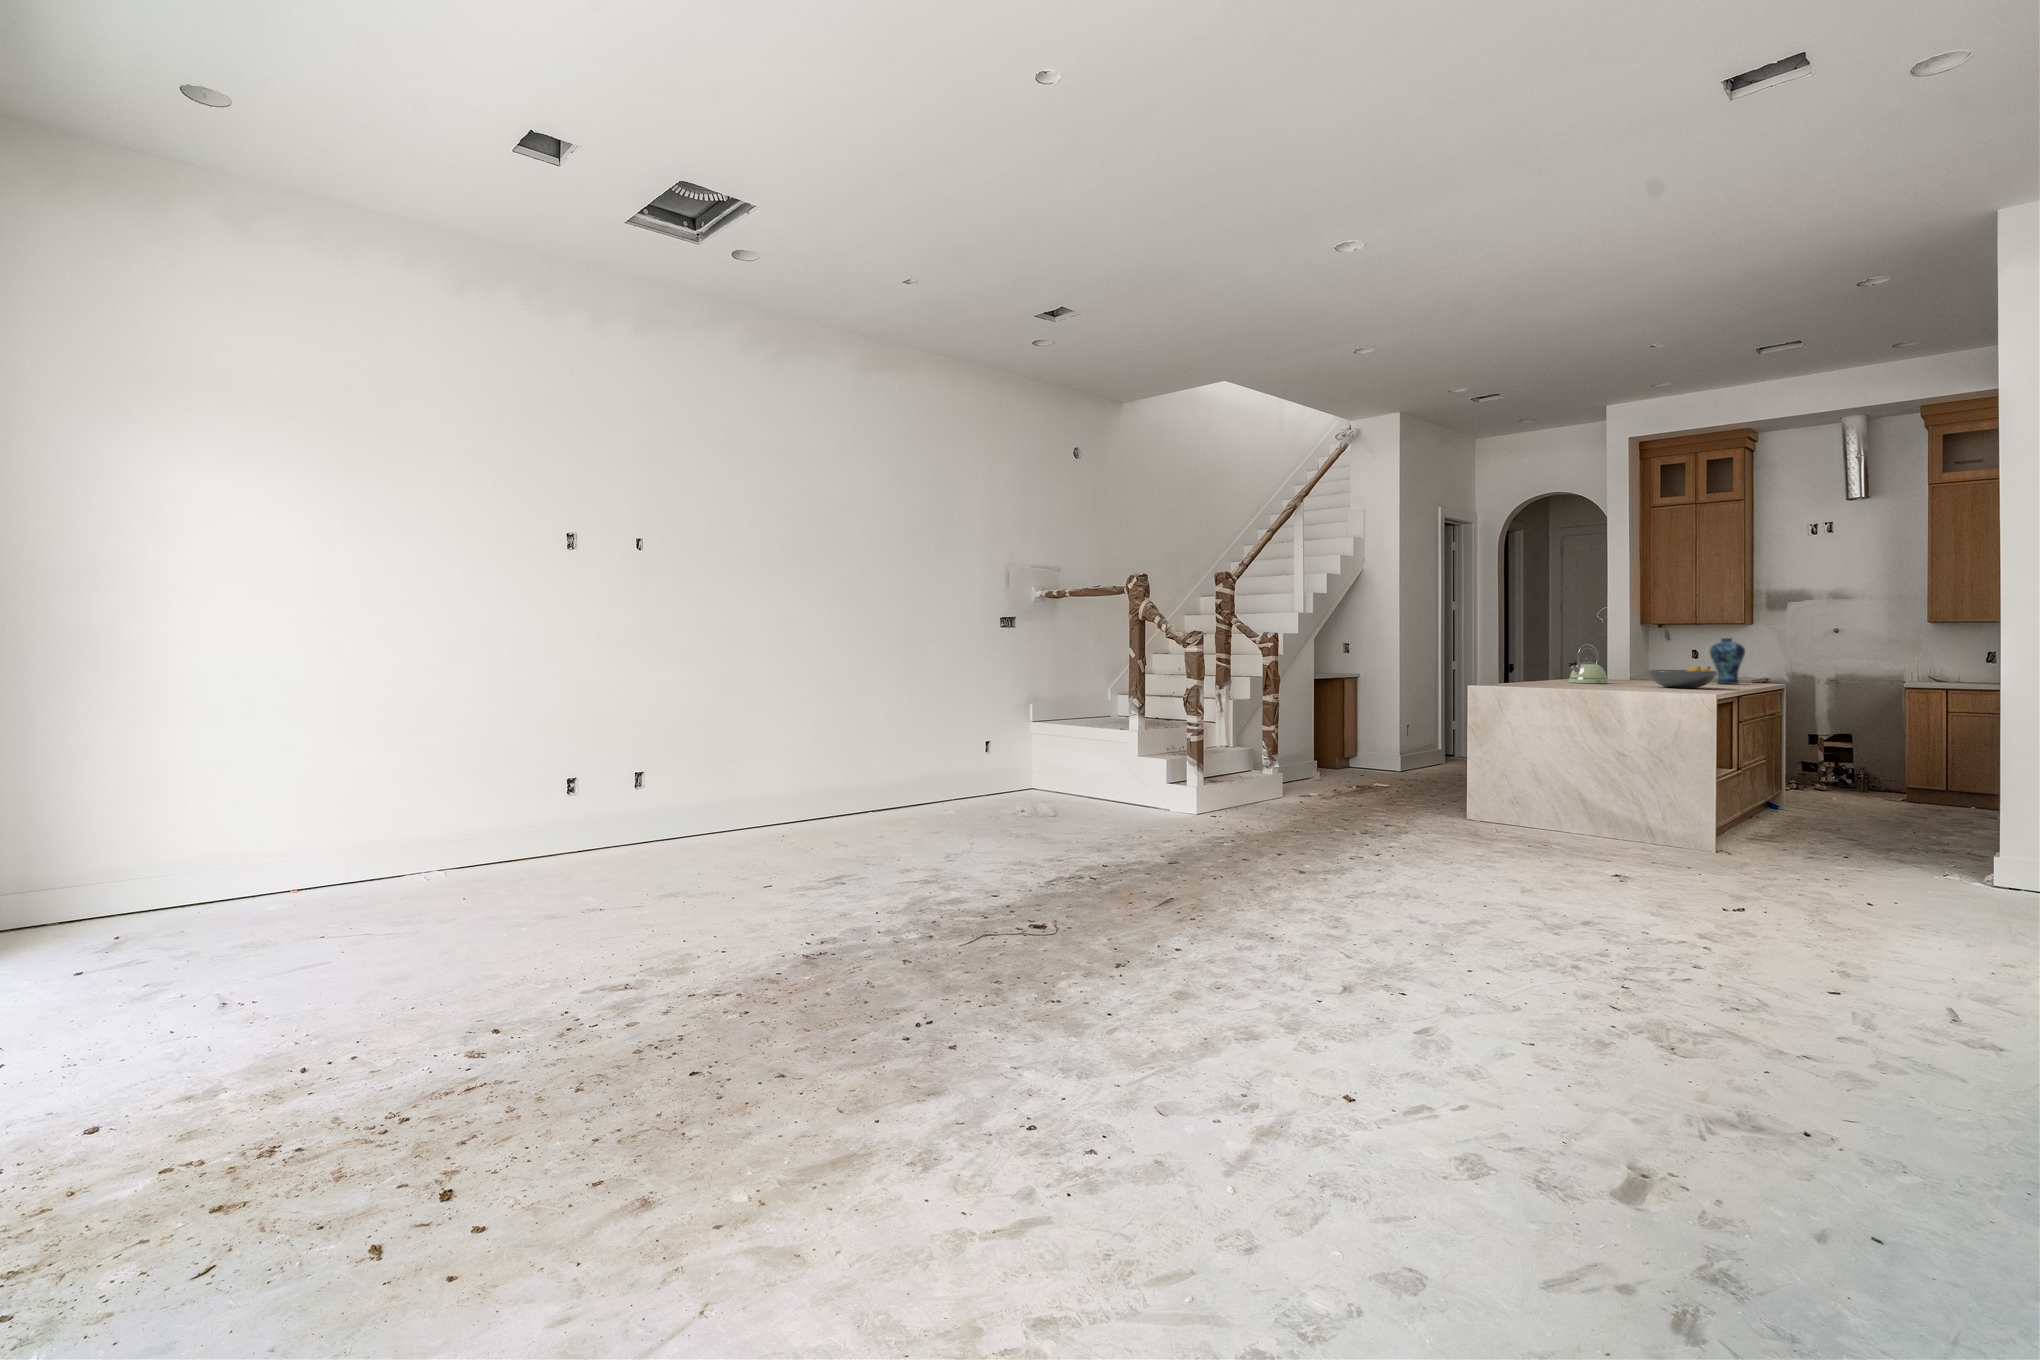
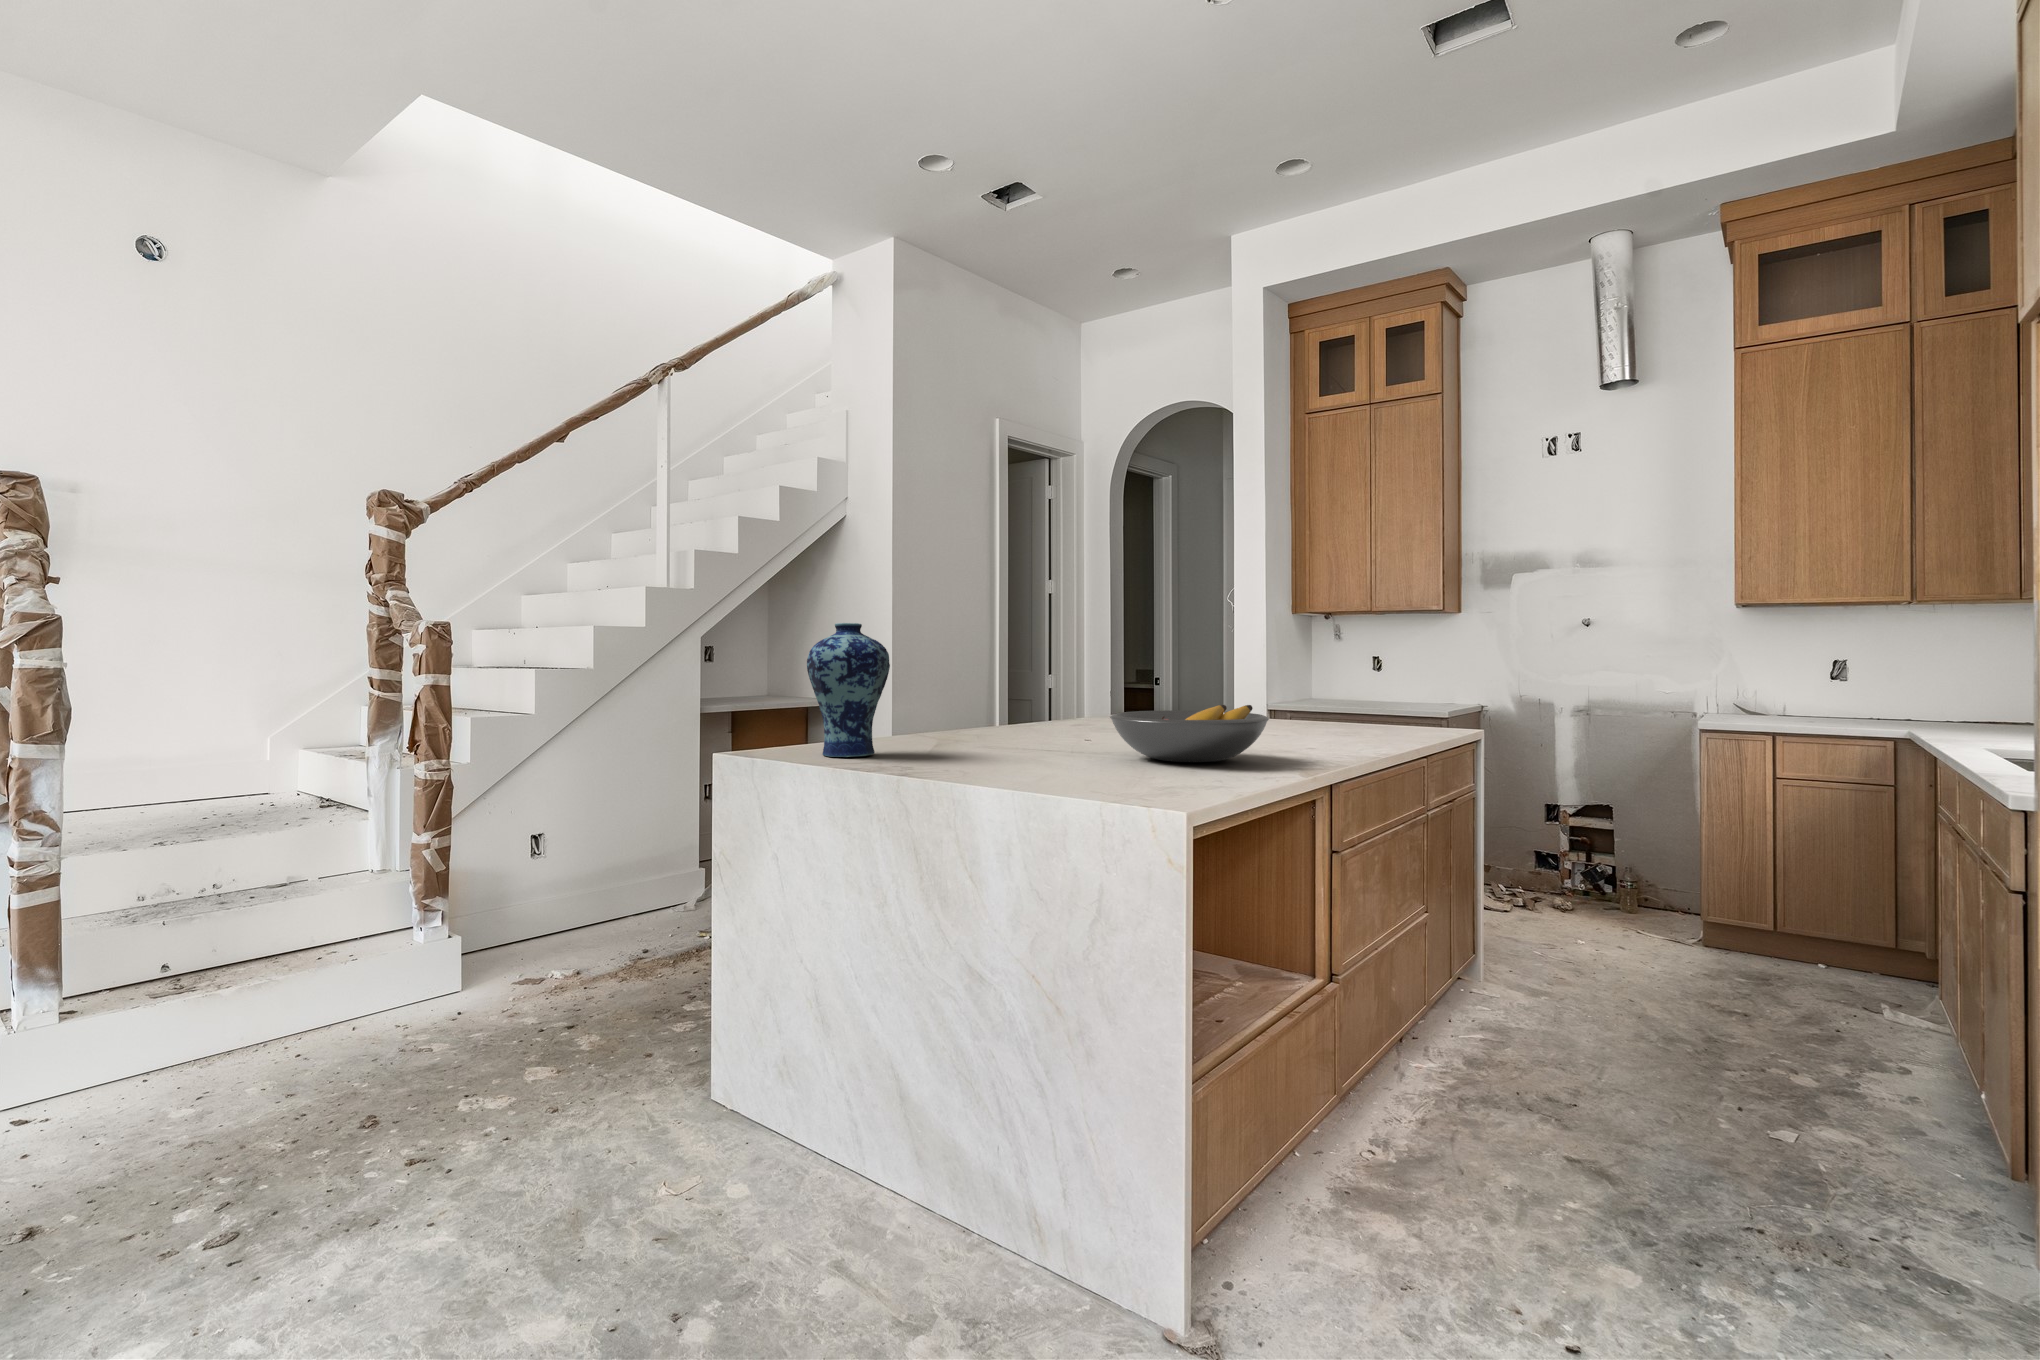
vase: present [1710,638,1745,684] -> present [807,623,890,757]
kettle: present [1568,644,1608,684] -> none [992,646,1081,741]

